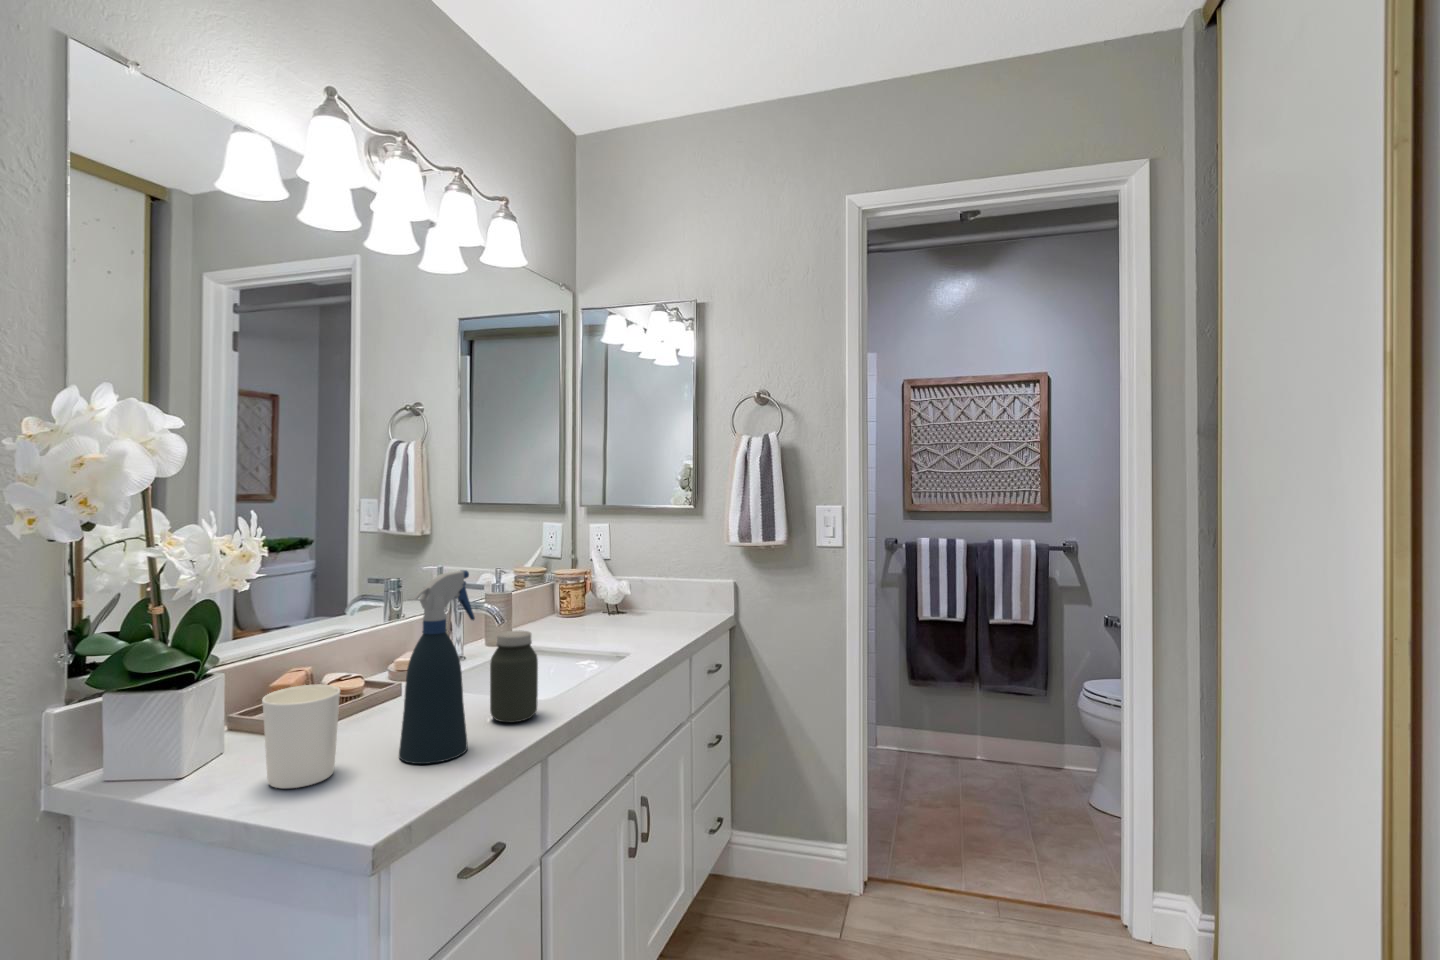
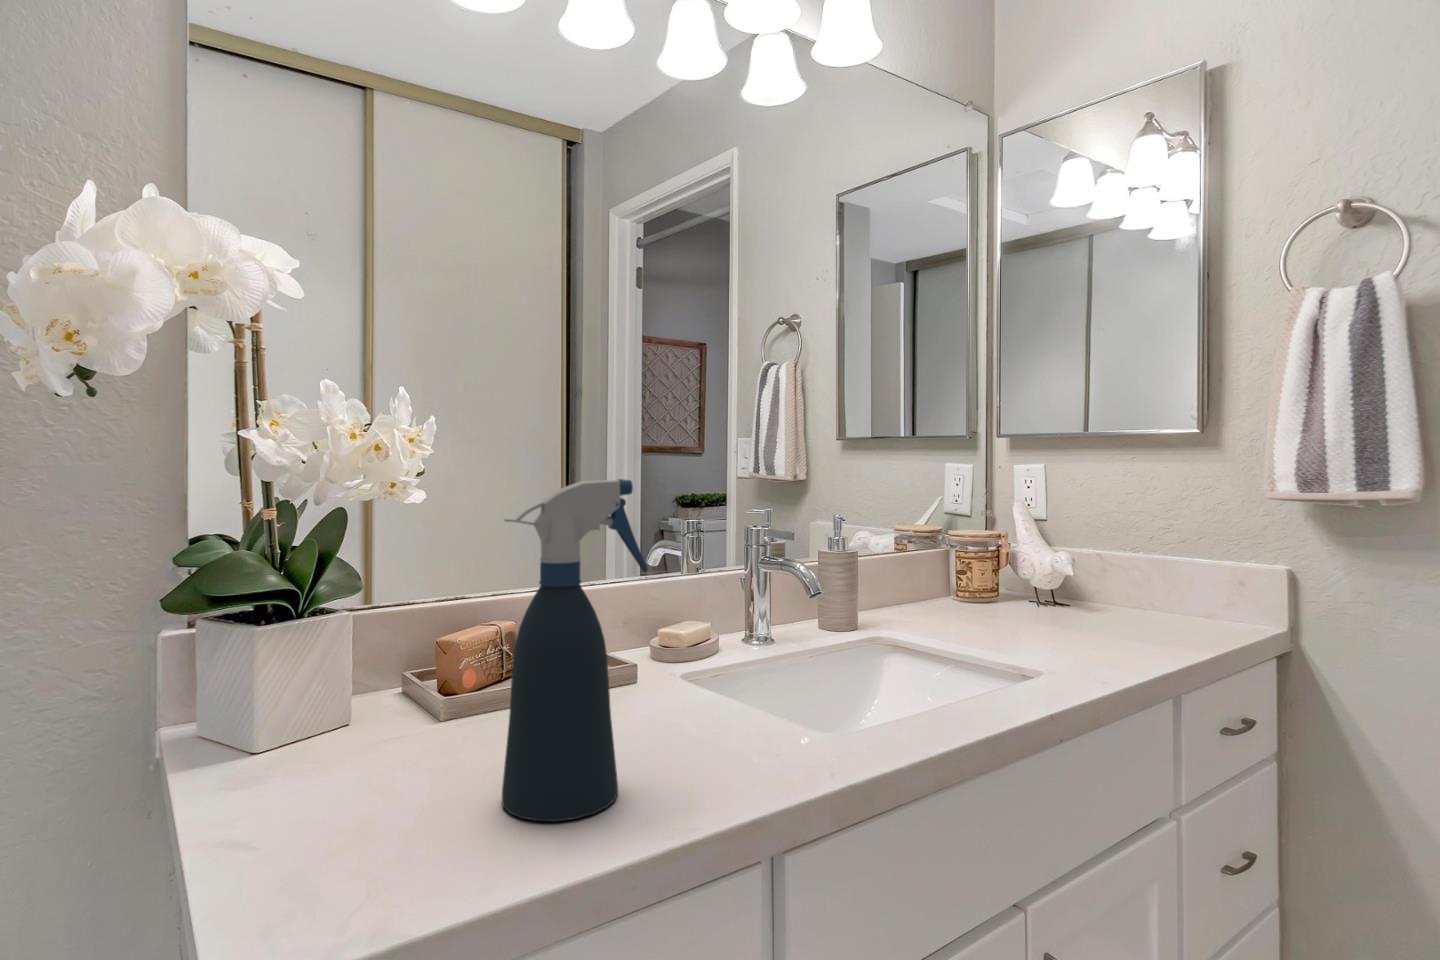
jar: present [490,631,538,722] -> none [700,602,783,770]
candle holder: present [262,685,340,788] -> none [301,645,421,808]

